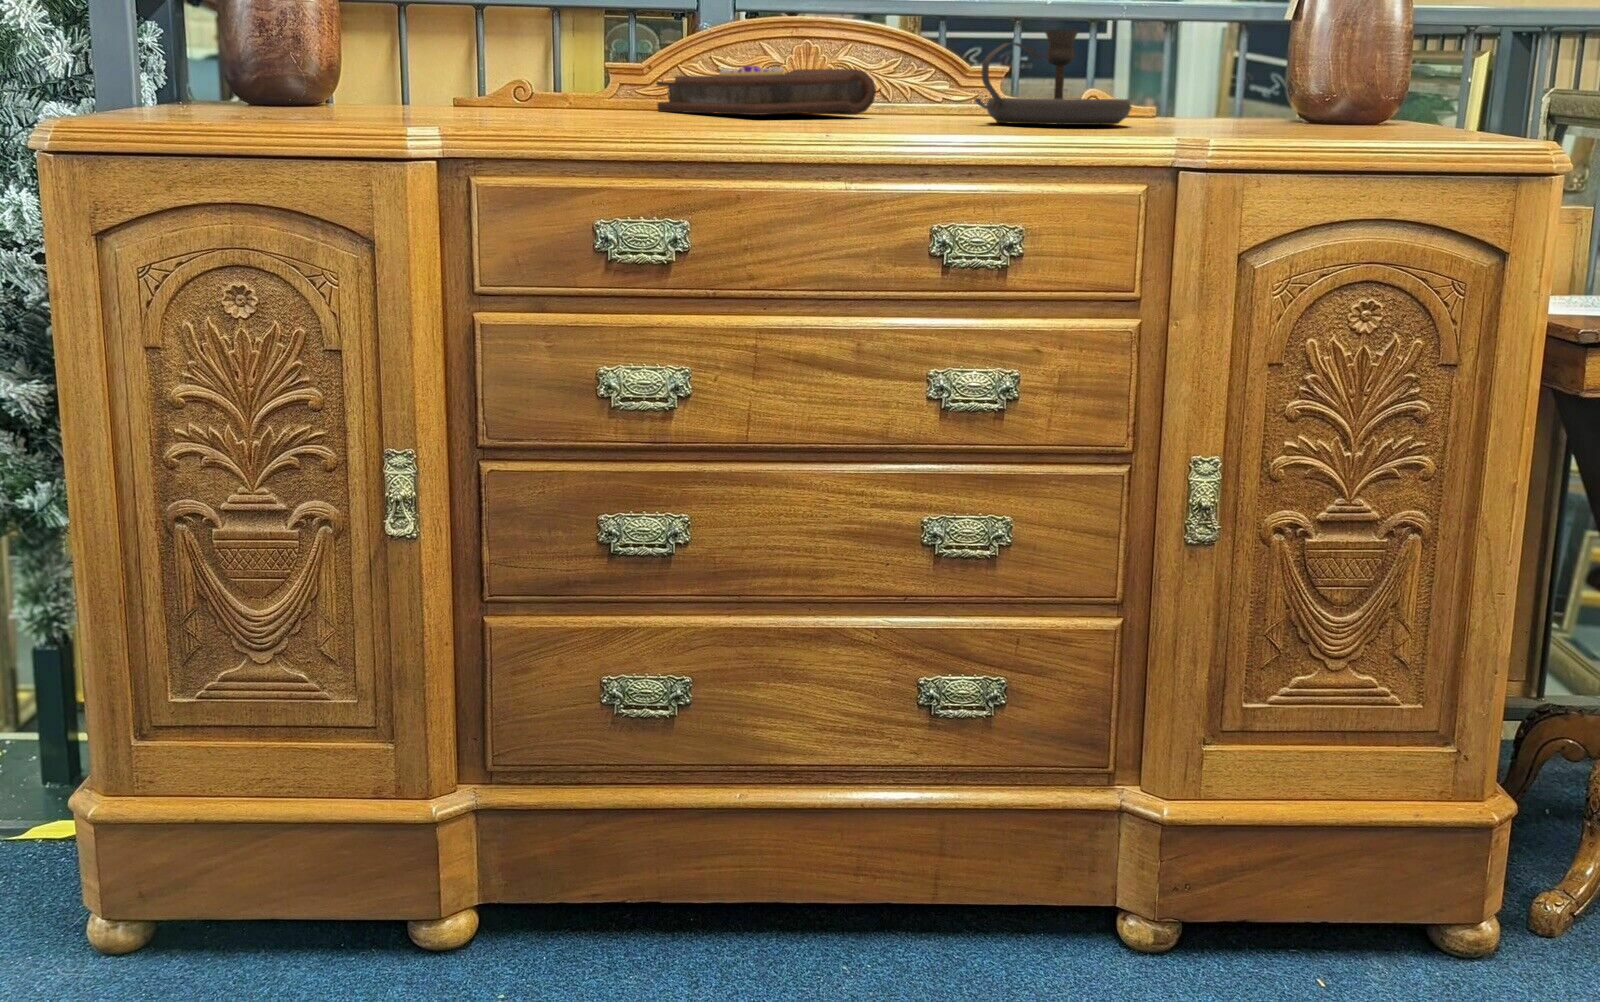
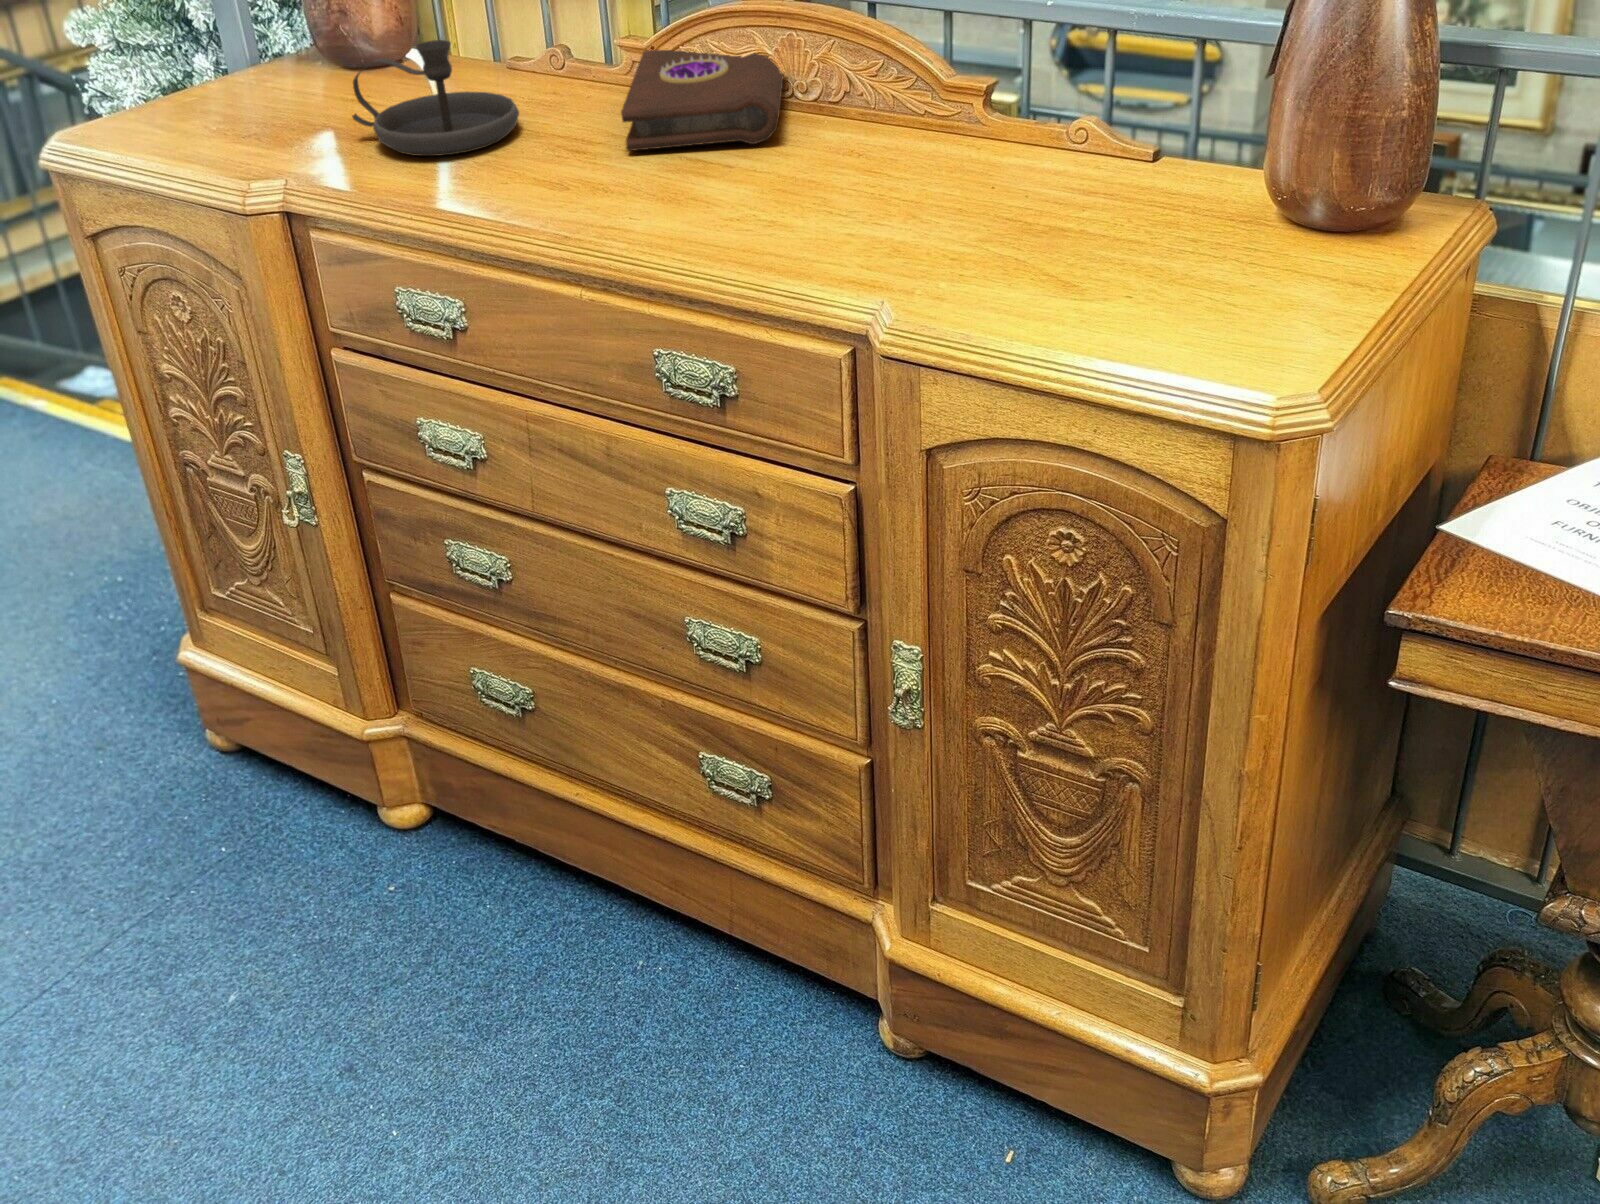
candlestick: present [975,30,1131,125] -> present [352,40,519,156]

